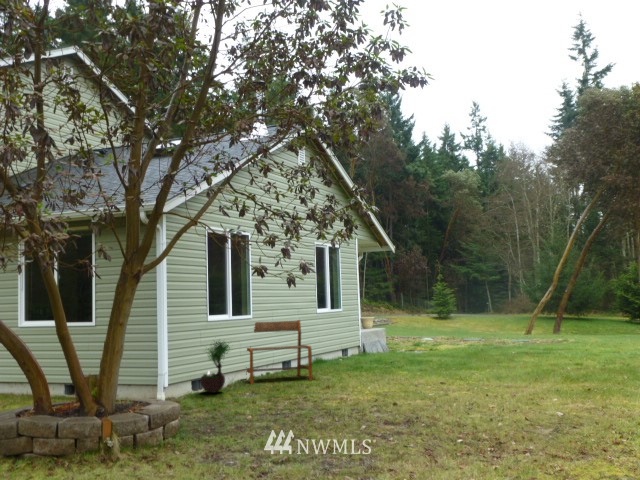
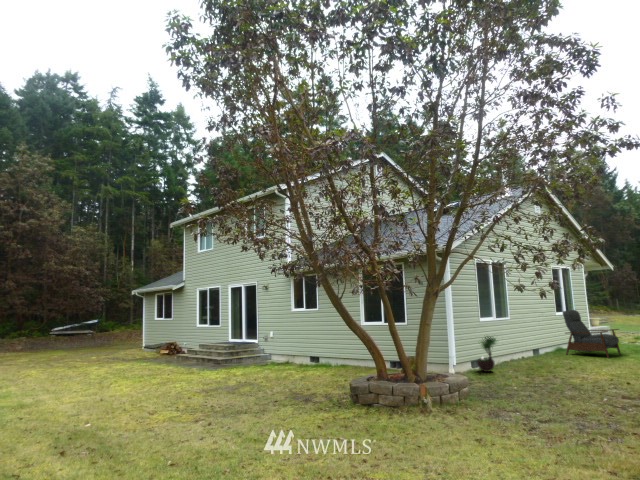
chair: none [314,308,374,368] -> present [563,310,621,358]
bench: present [246,320,313,384] -> none [507,321,565,367]

